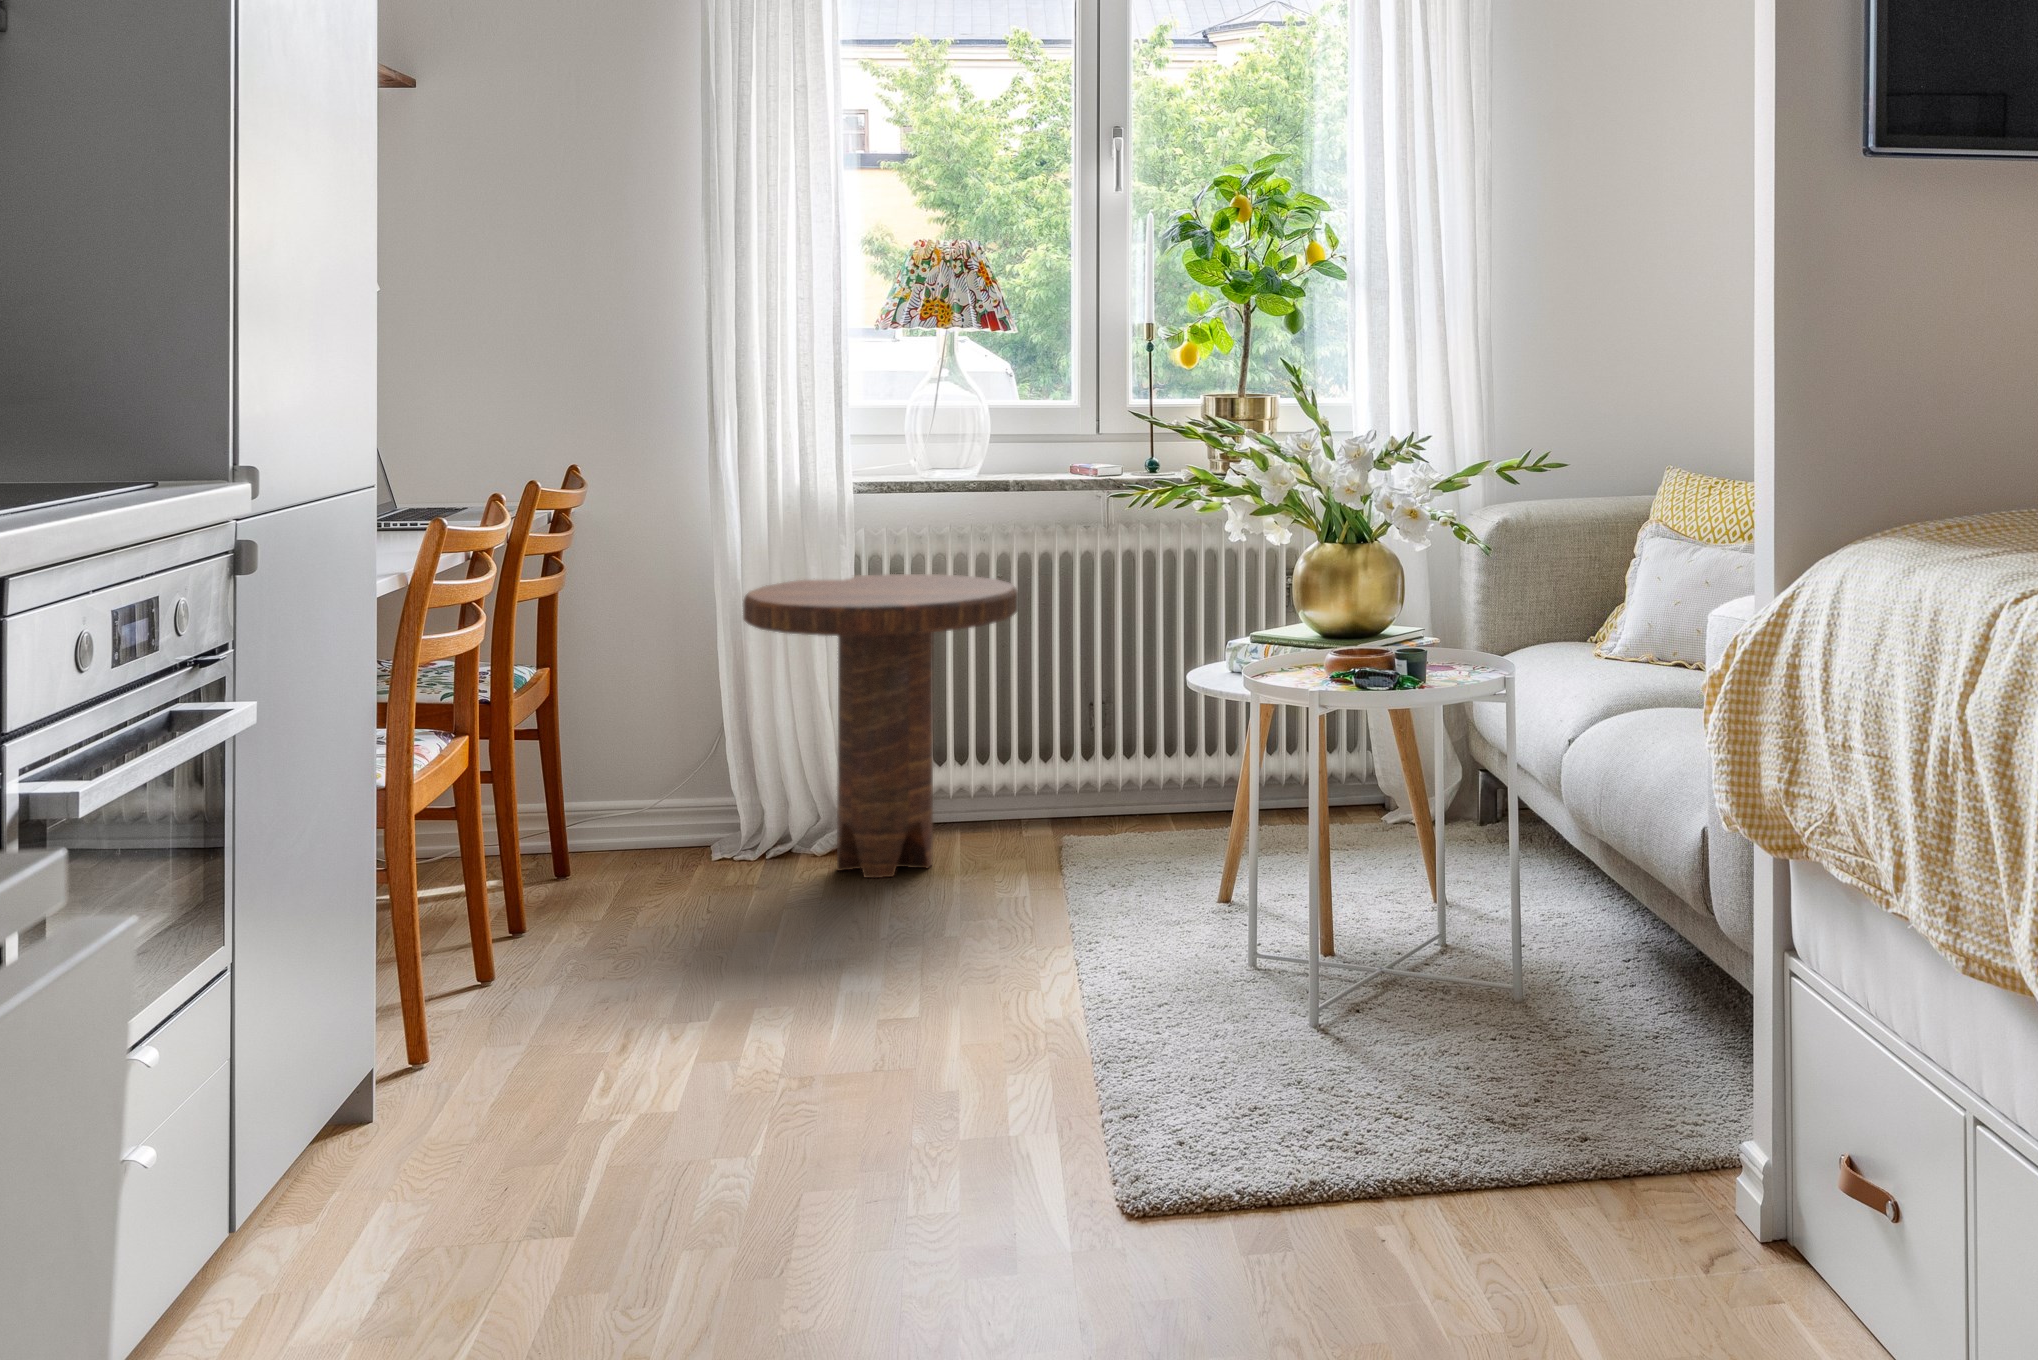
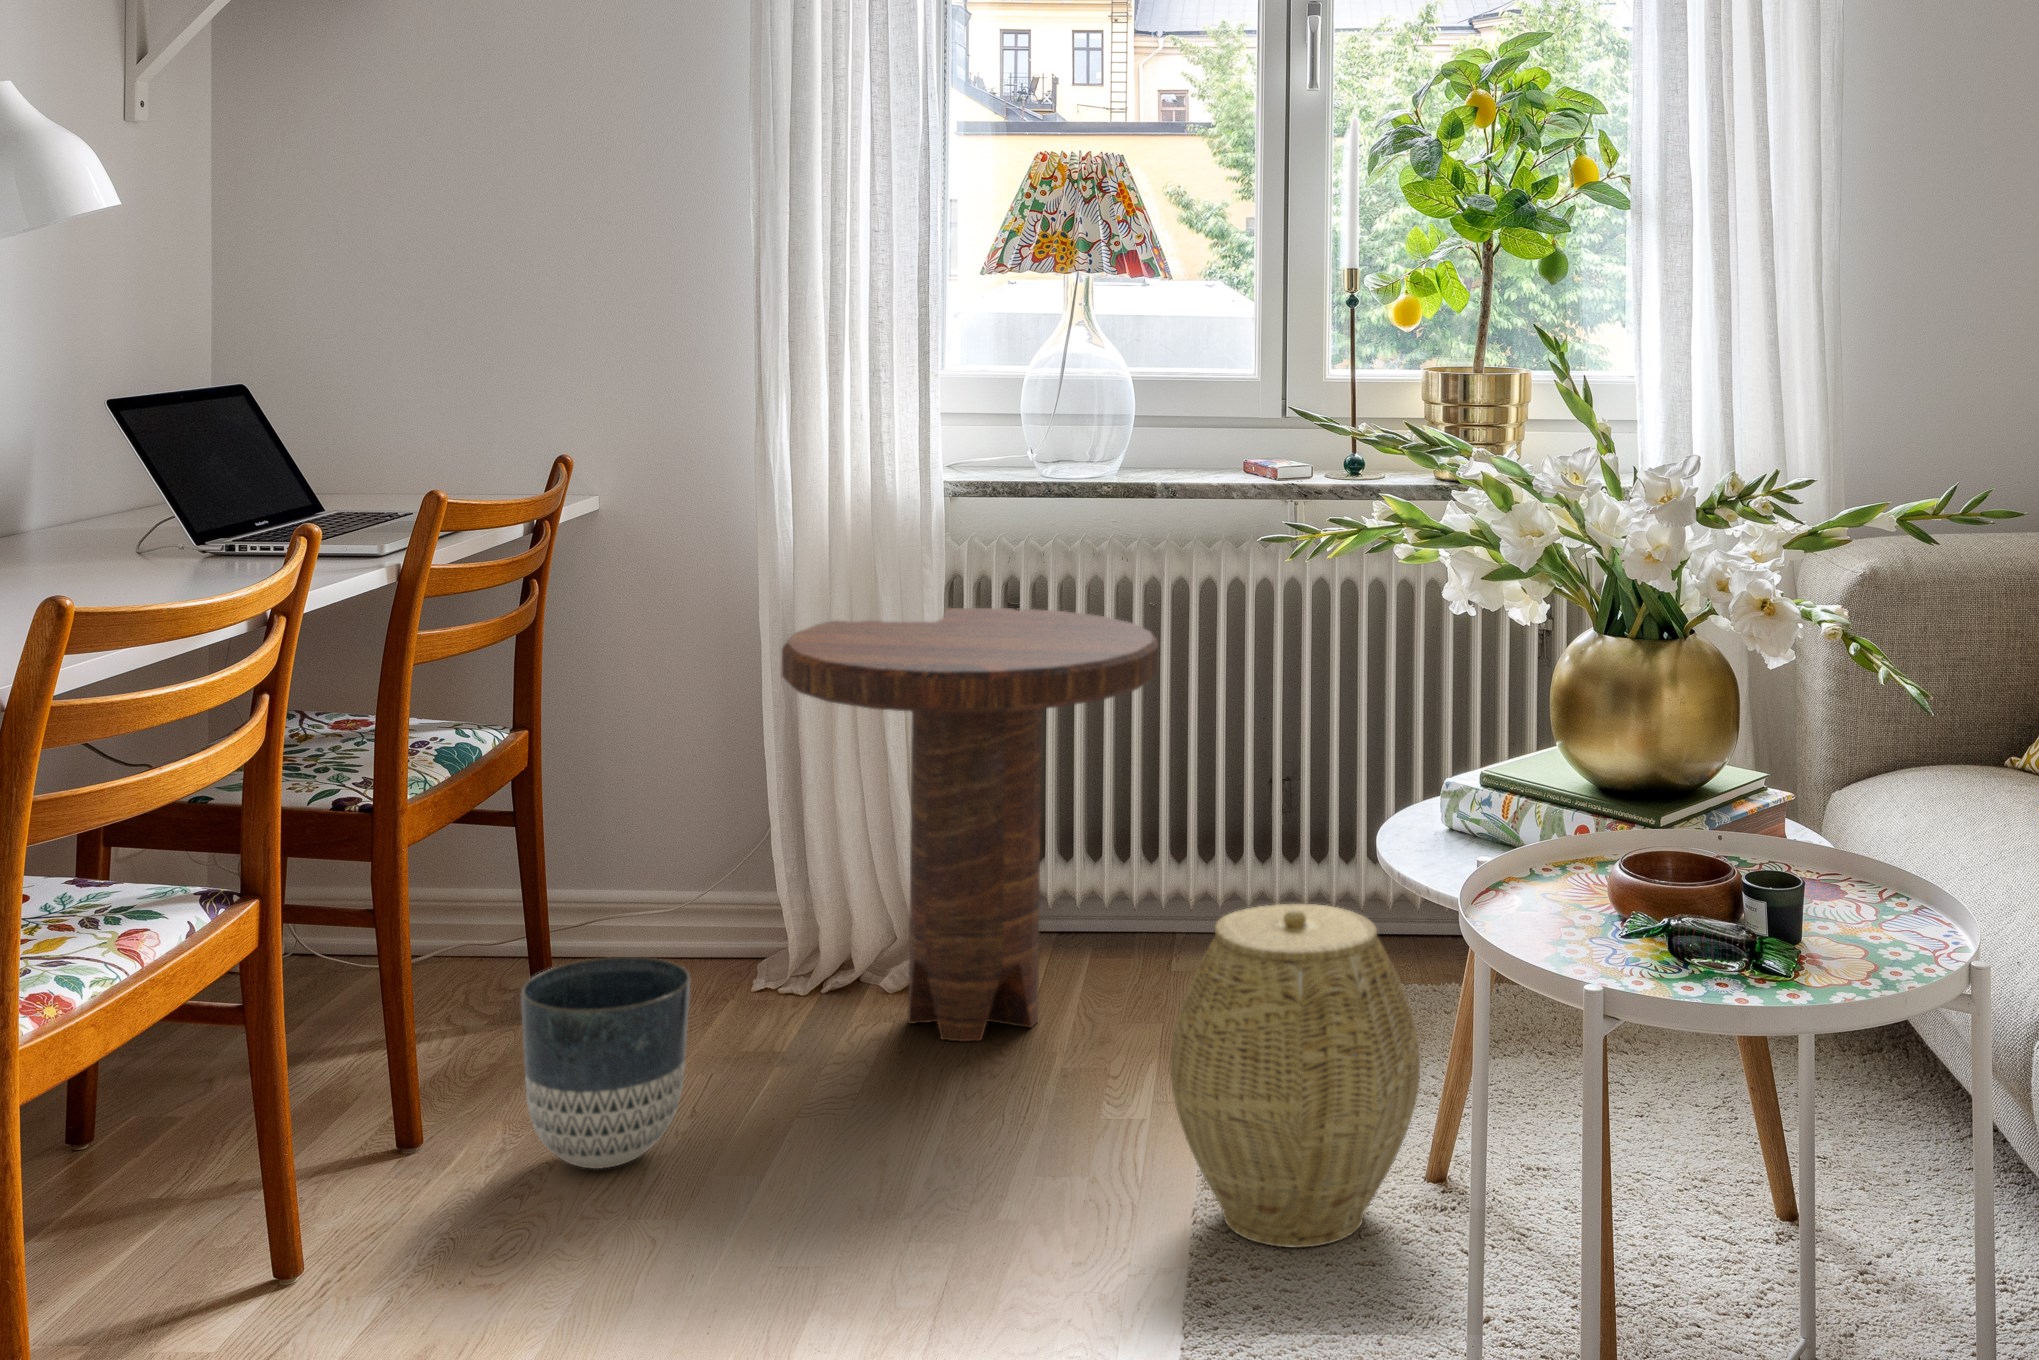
woven basket: none [1046,741,1211,957] -> present [1170,904,1420,1248]
planter: none [583,811,702,952] -> present [521,957,690,1169]

